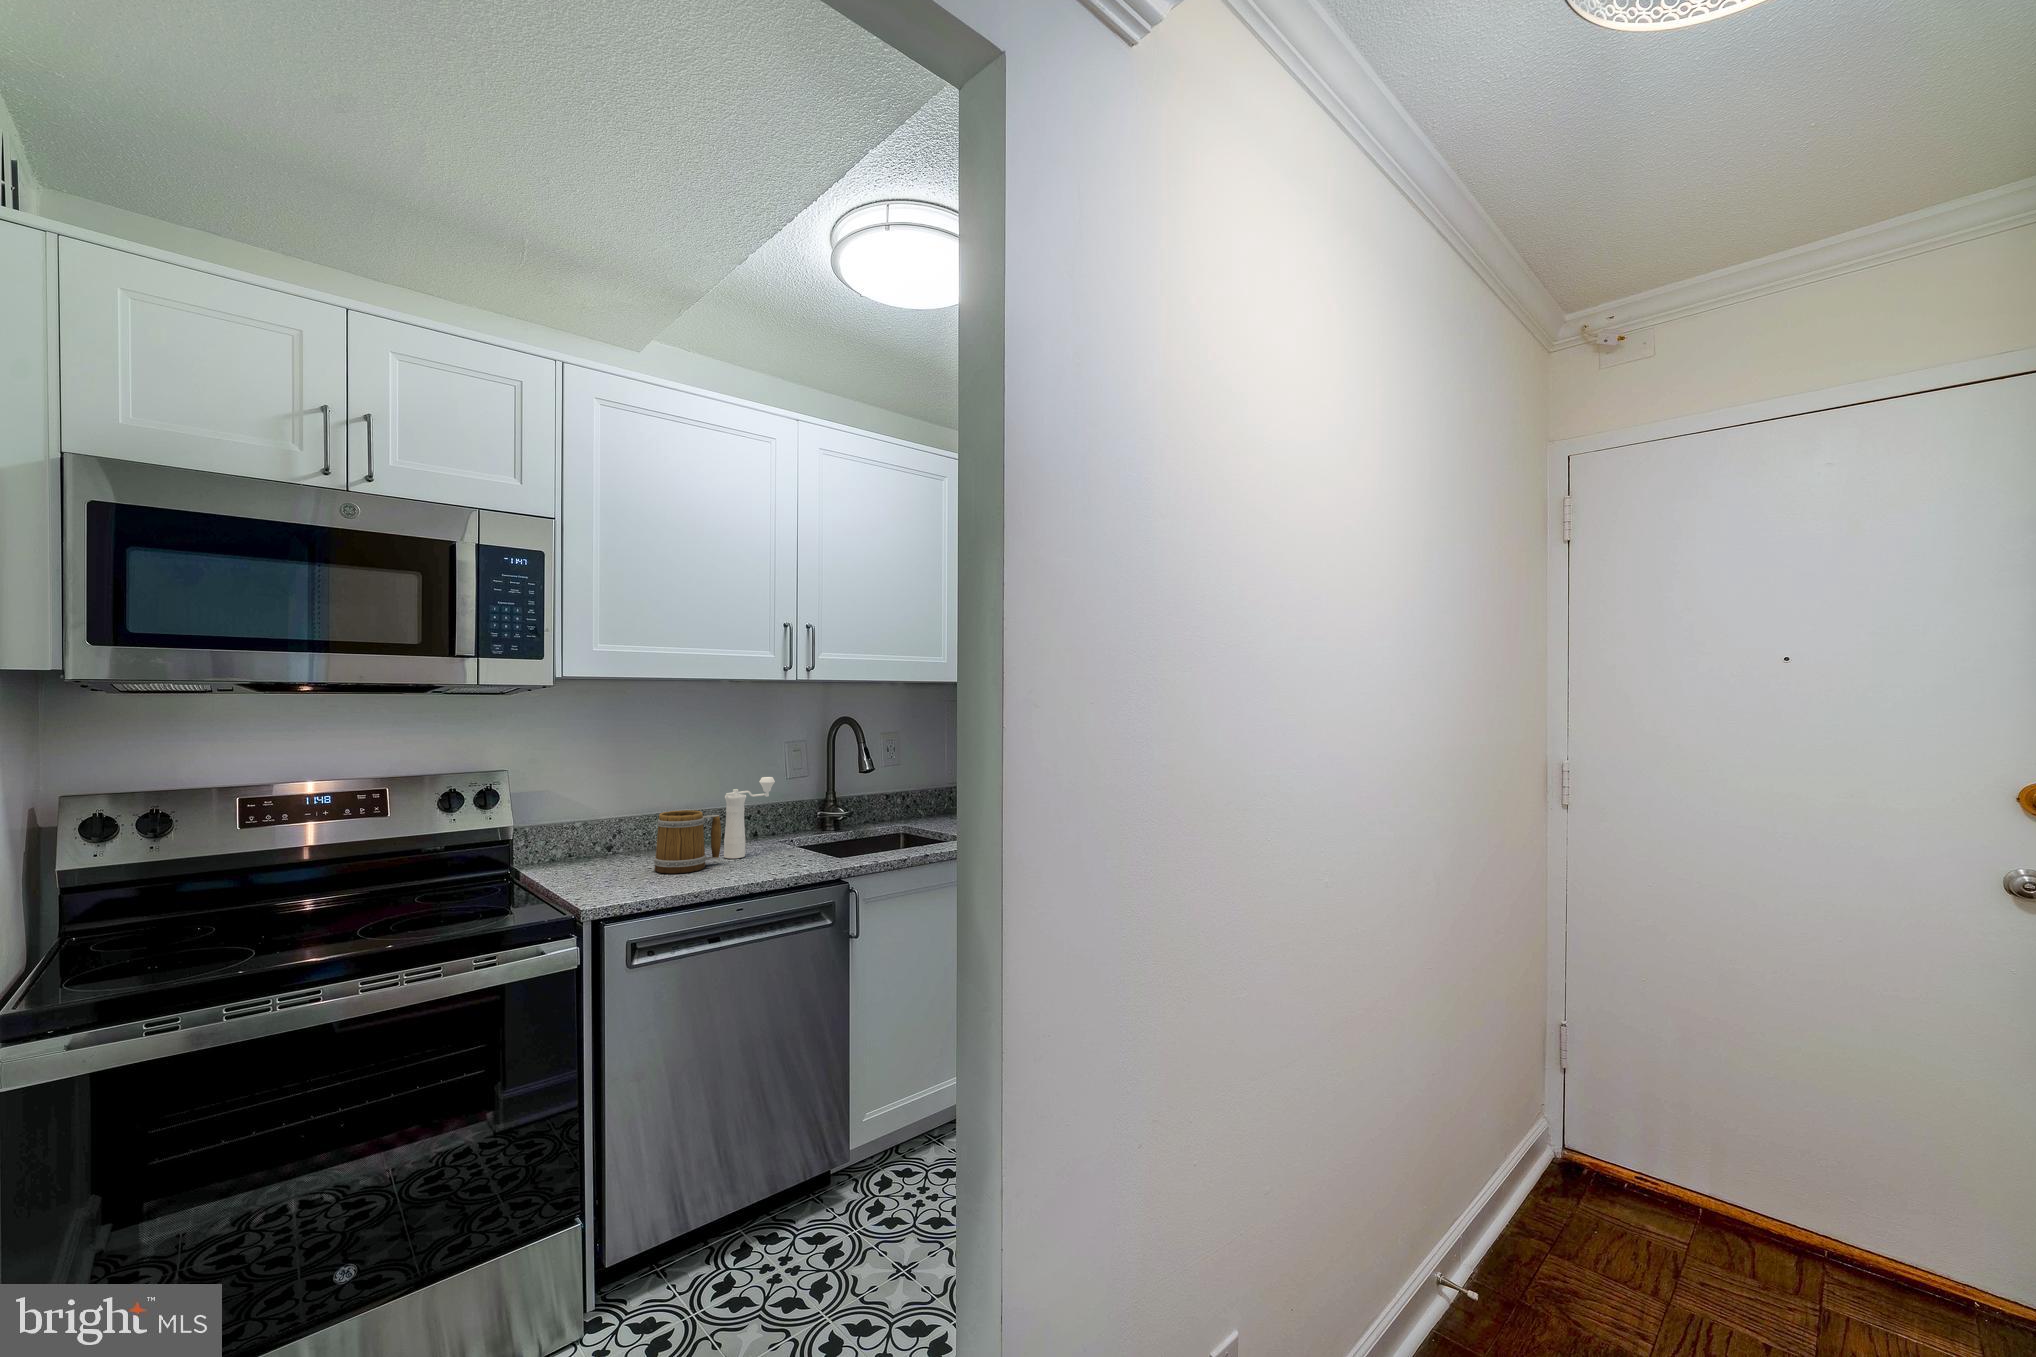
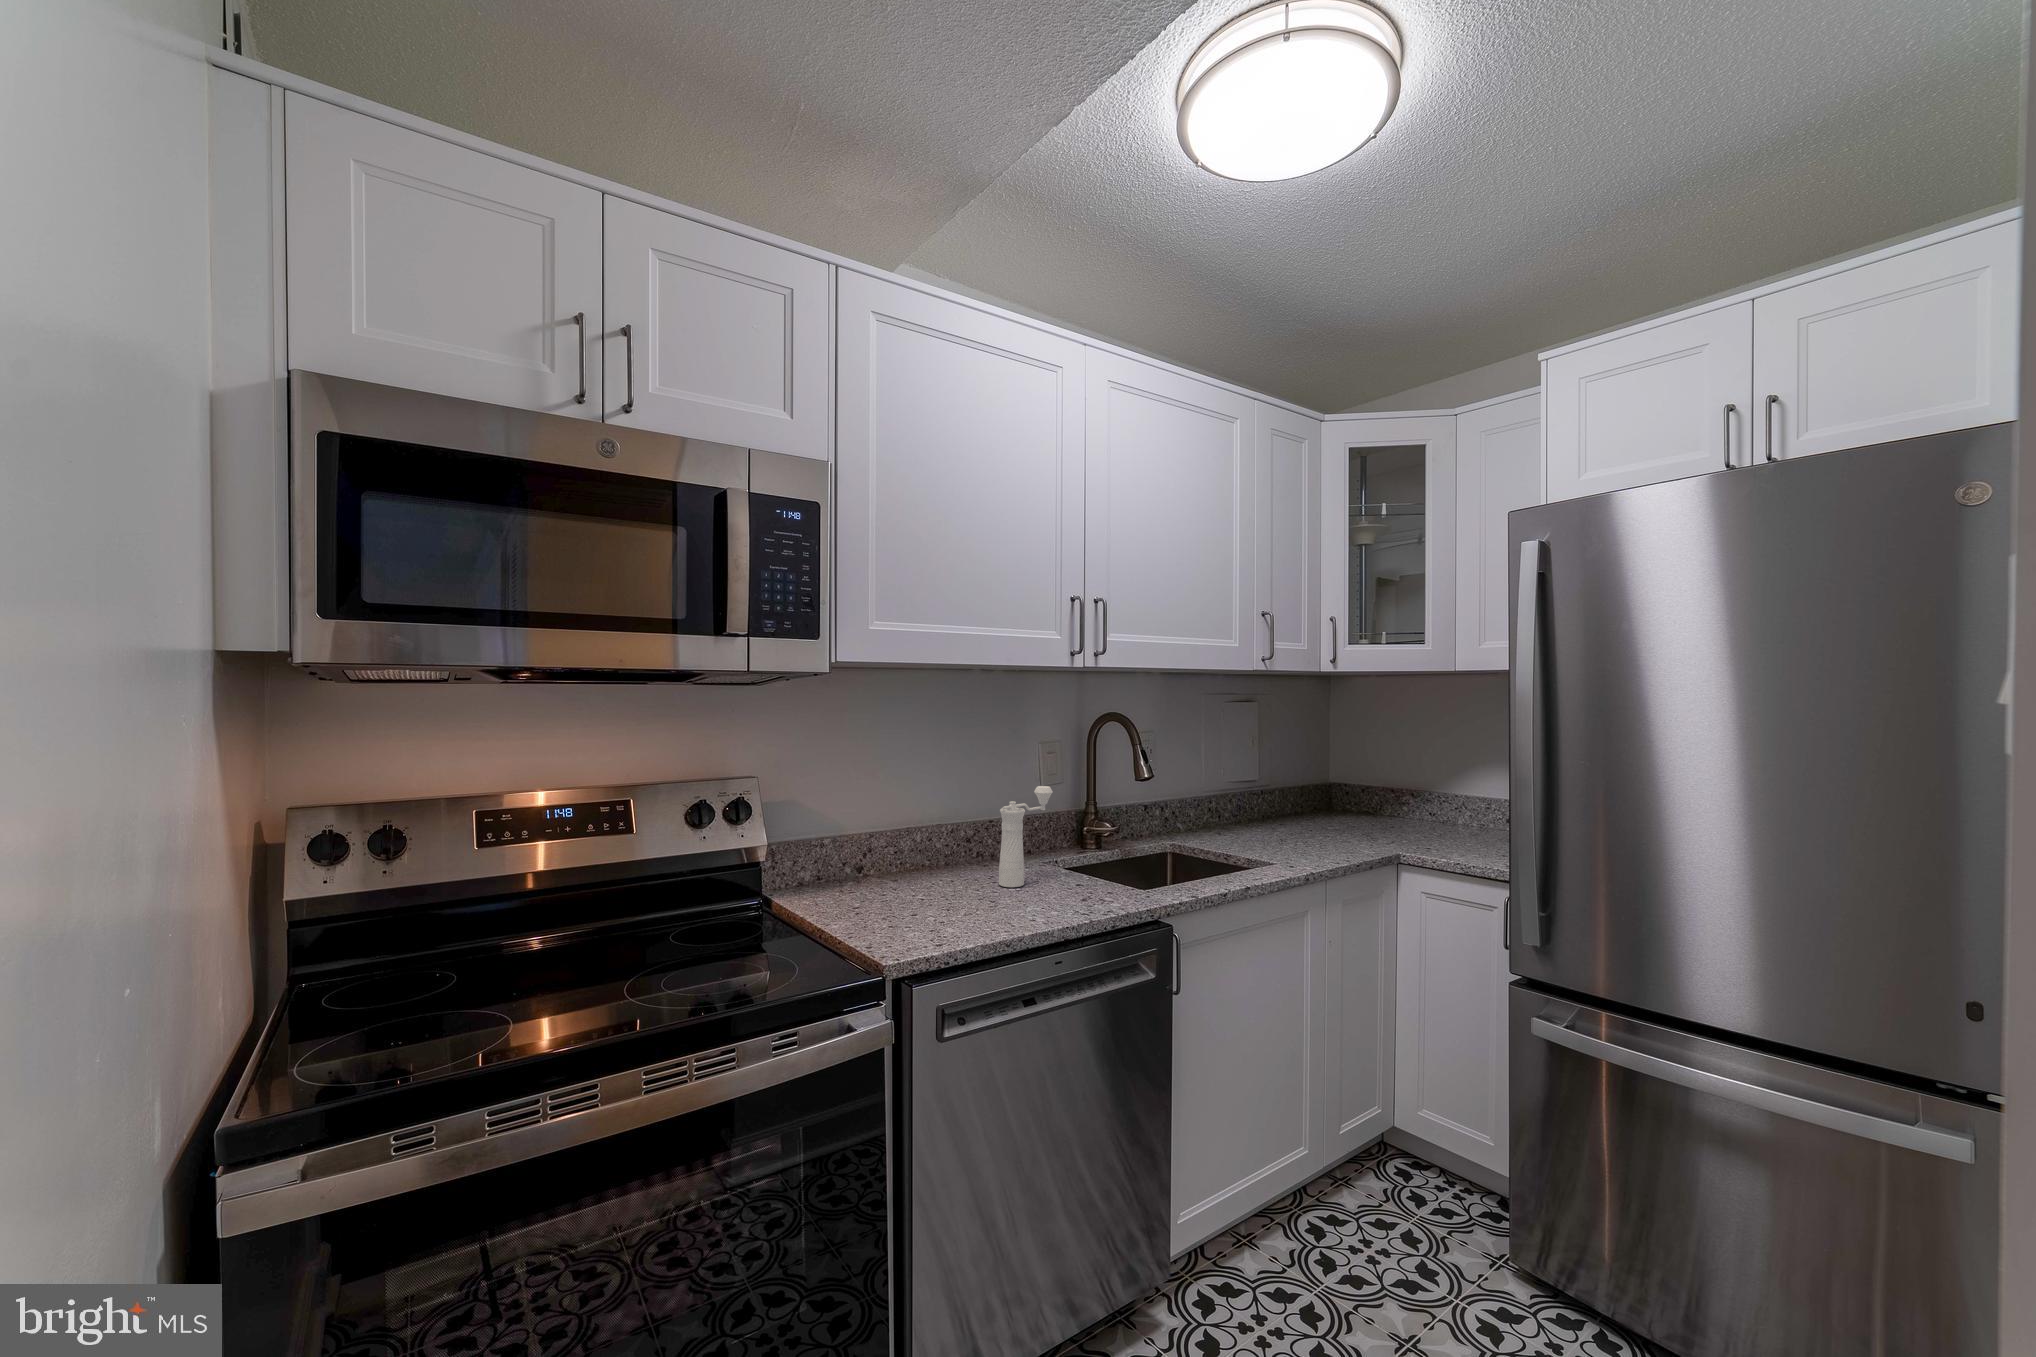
mug: present [654,810,721,873] -> none [929,828,1003,909]

